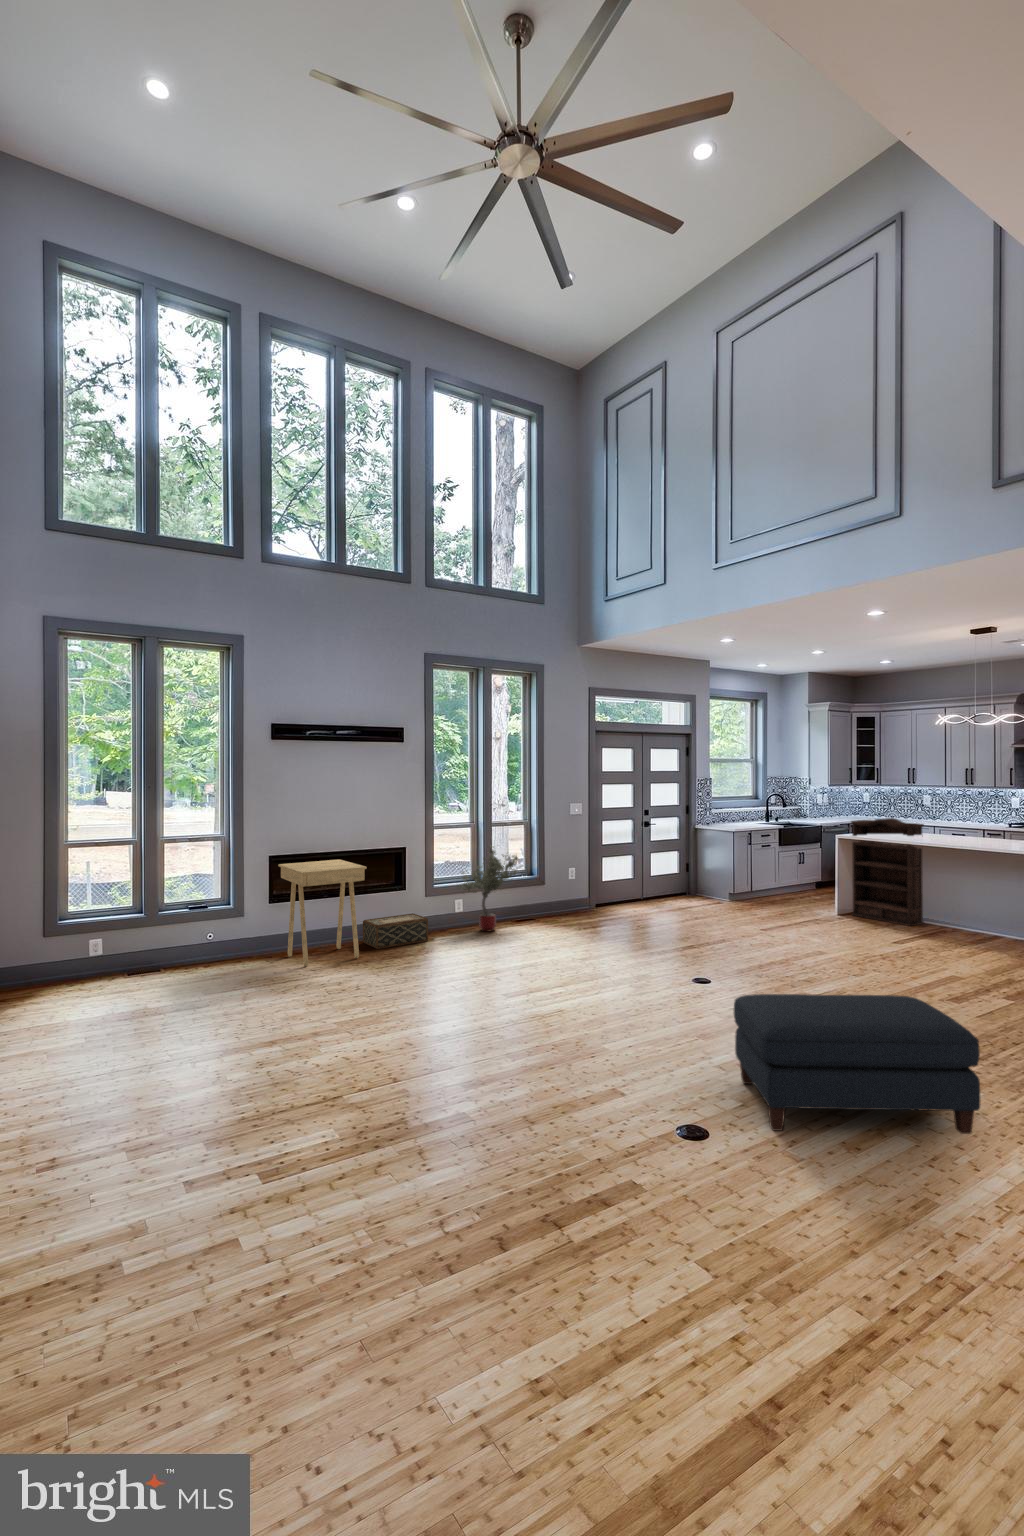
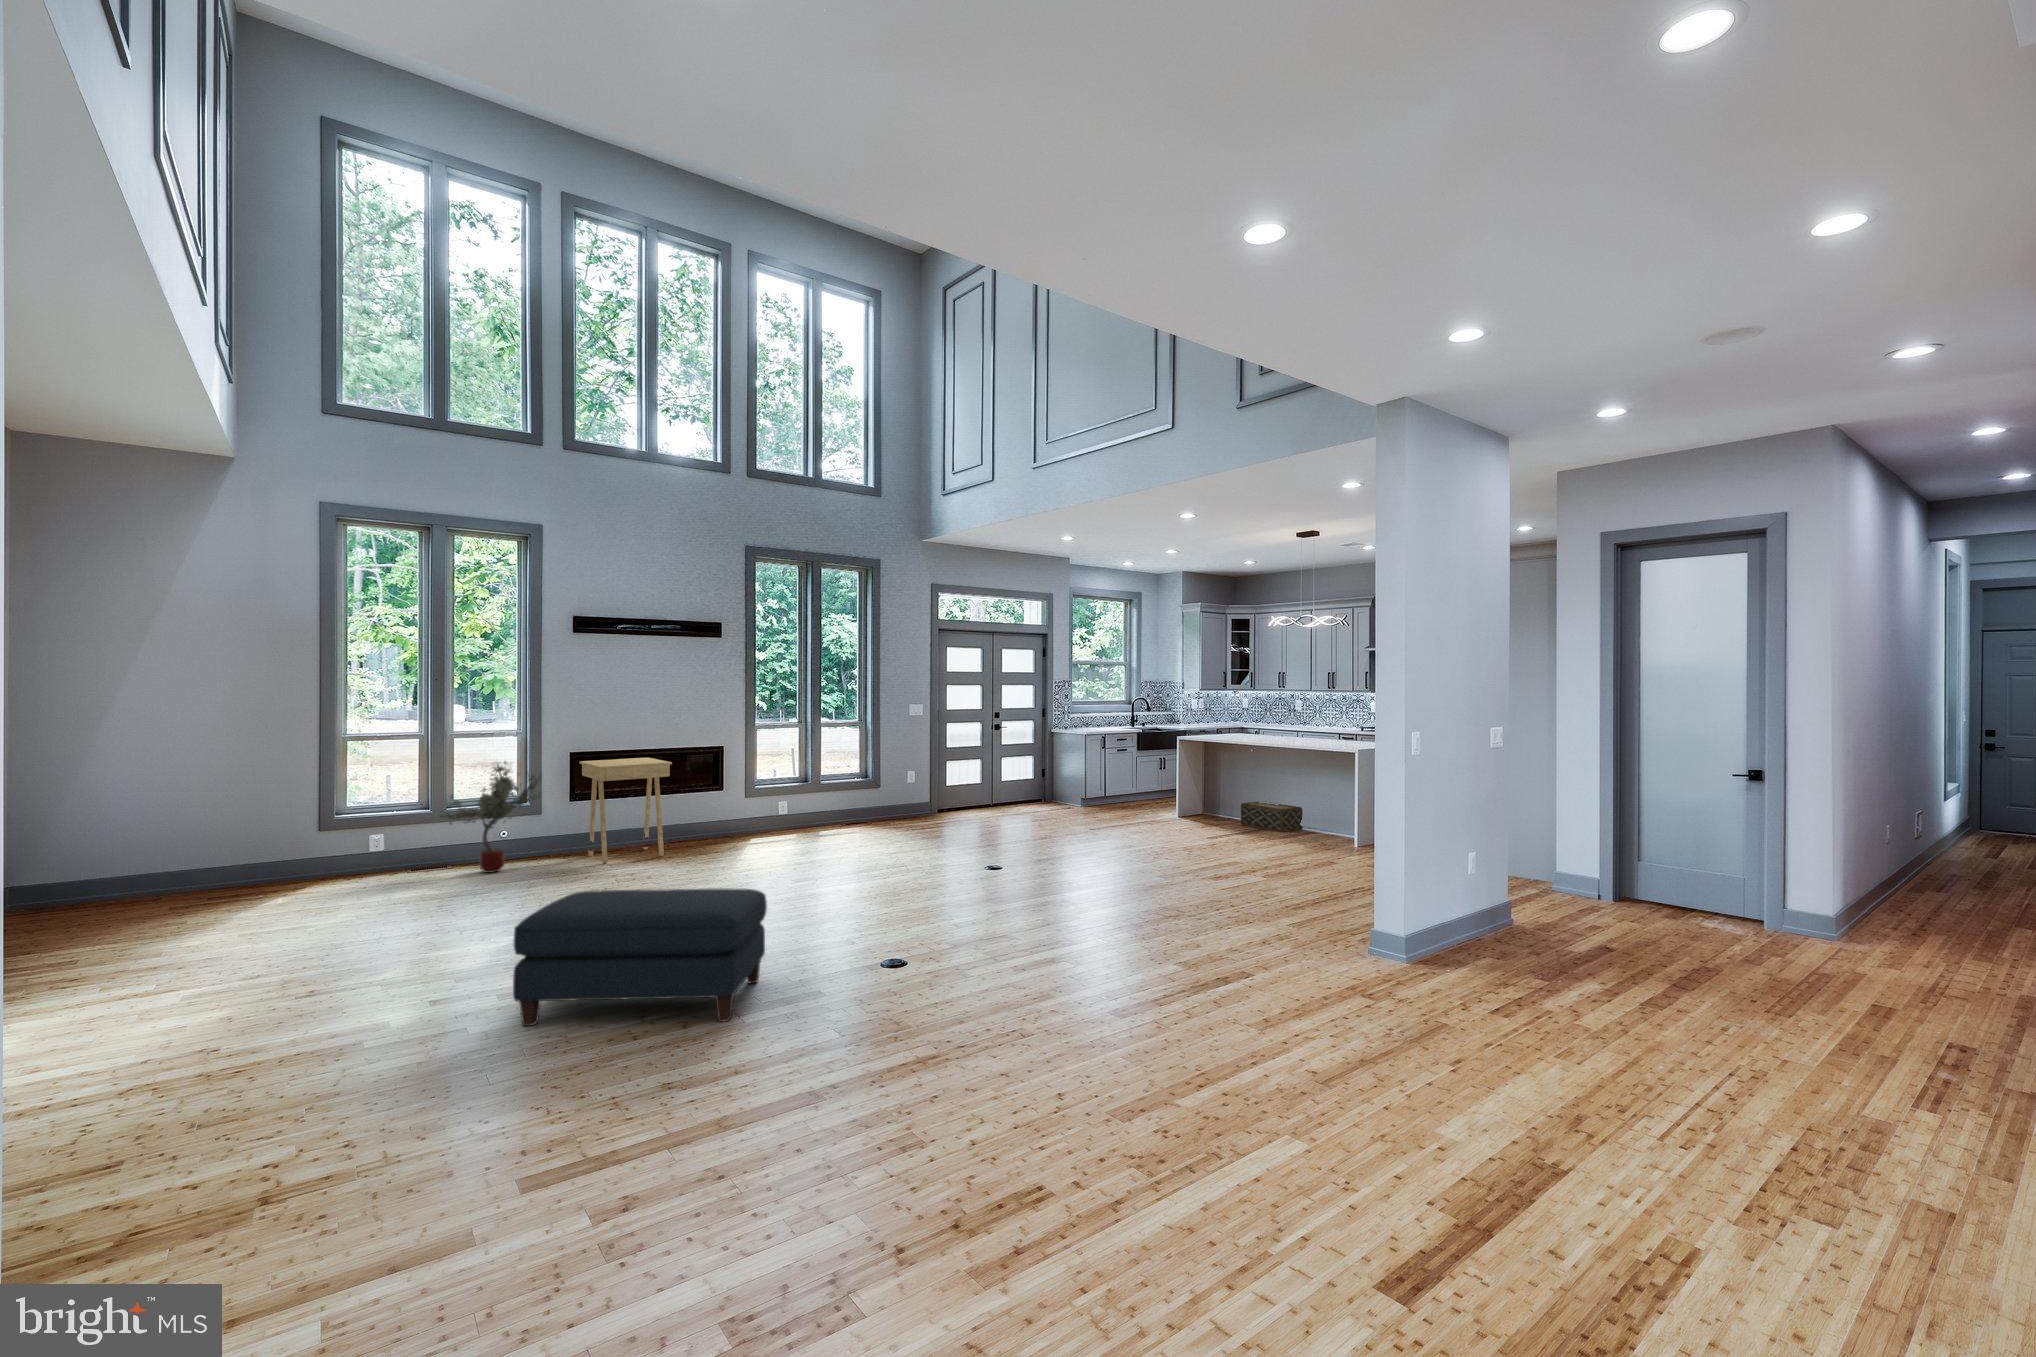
bookshelf: present [851,818,924,926] -> none [1189,717,1253,823]
potted tree: present [456,846,518,932] -> present [440,761,541,873]
woven basket: present [363,913,428,949] -> present [1241,802,1303,832]
ottoman: present [734,994,980,1134] -> present [513,888,767,1026]

